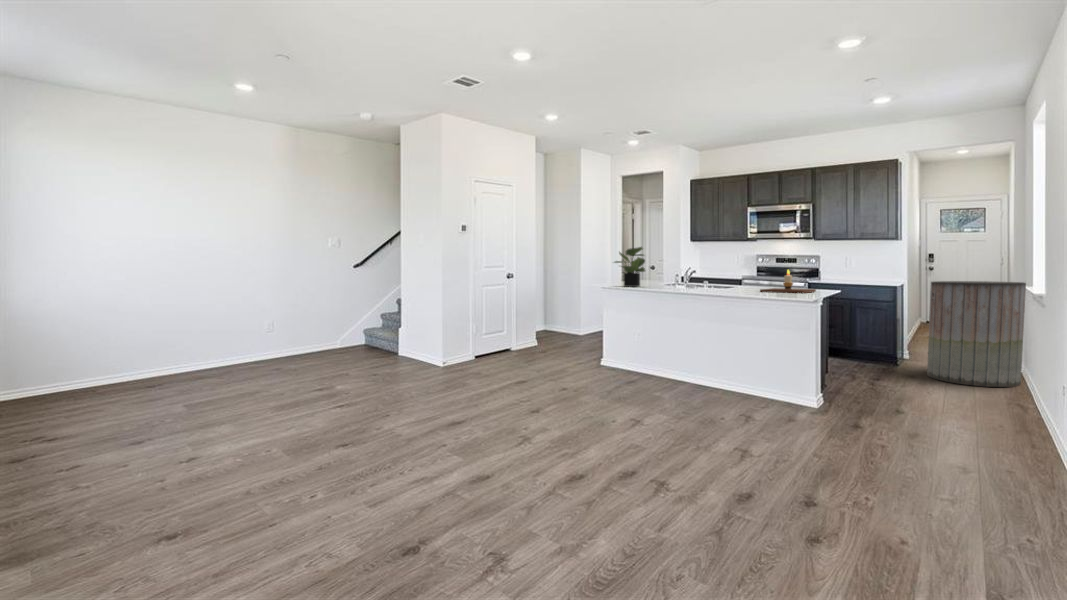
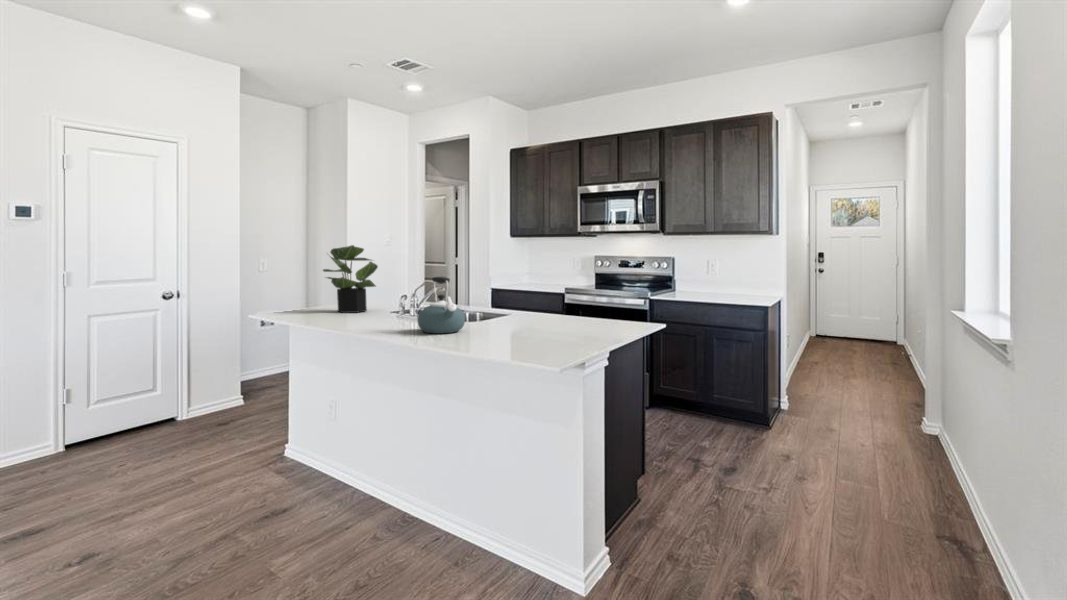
kettle: none [710,262,737,291] -> present [417,277,465,333]
candle: present [760,270,816,293] -> none [489,294,600,348]
trash can: present [927,281,1026,387] -> none [808,300,953,480]

